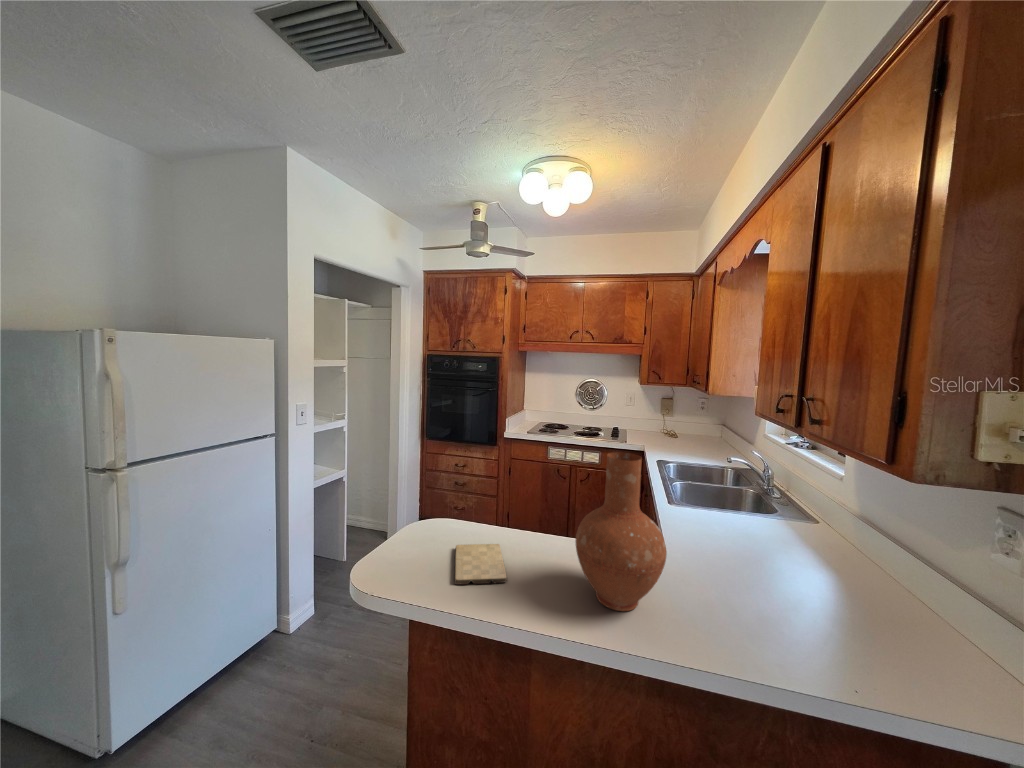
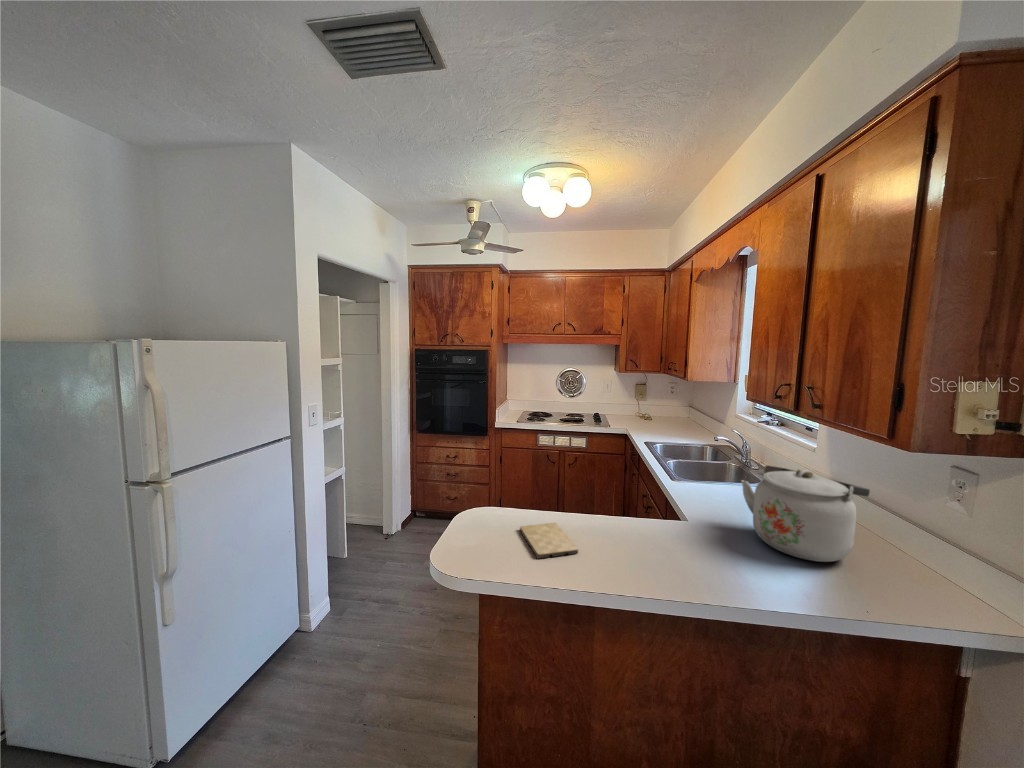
vase: present [575,452,667,611] -> none [636,438,713,566]
kettle: none [728,494,892,627] -> present [741,465,870,562]

